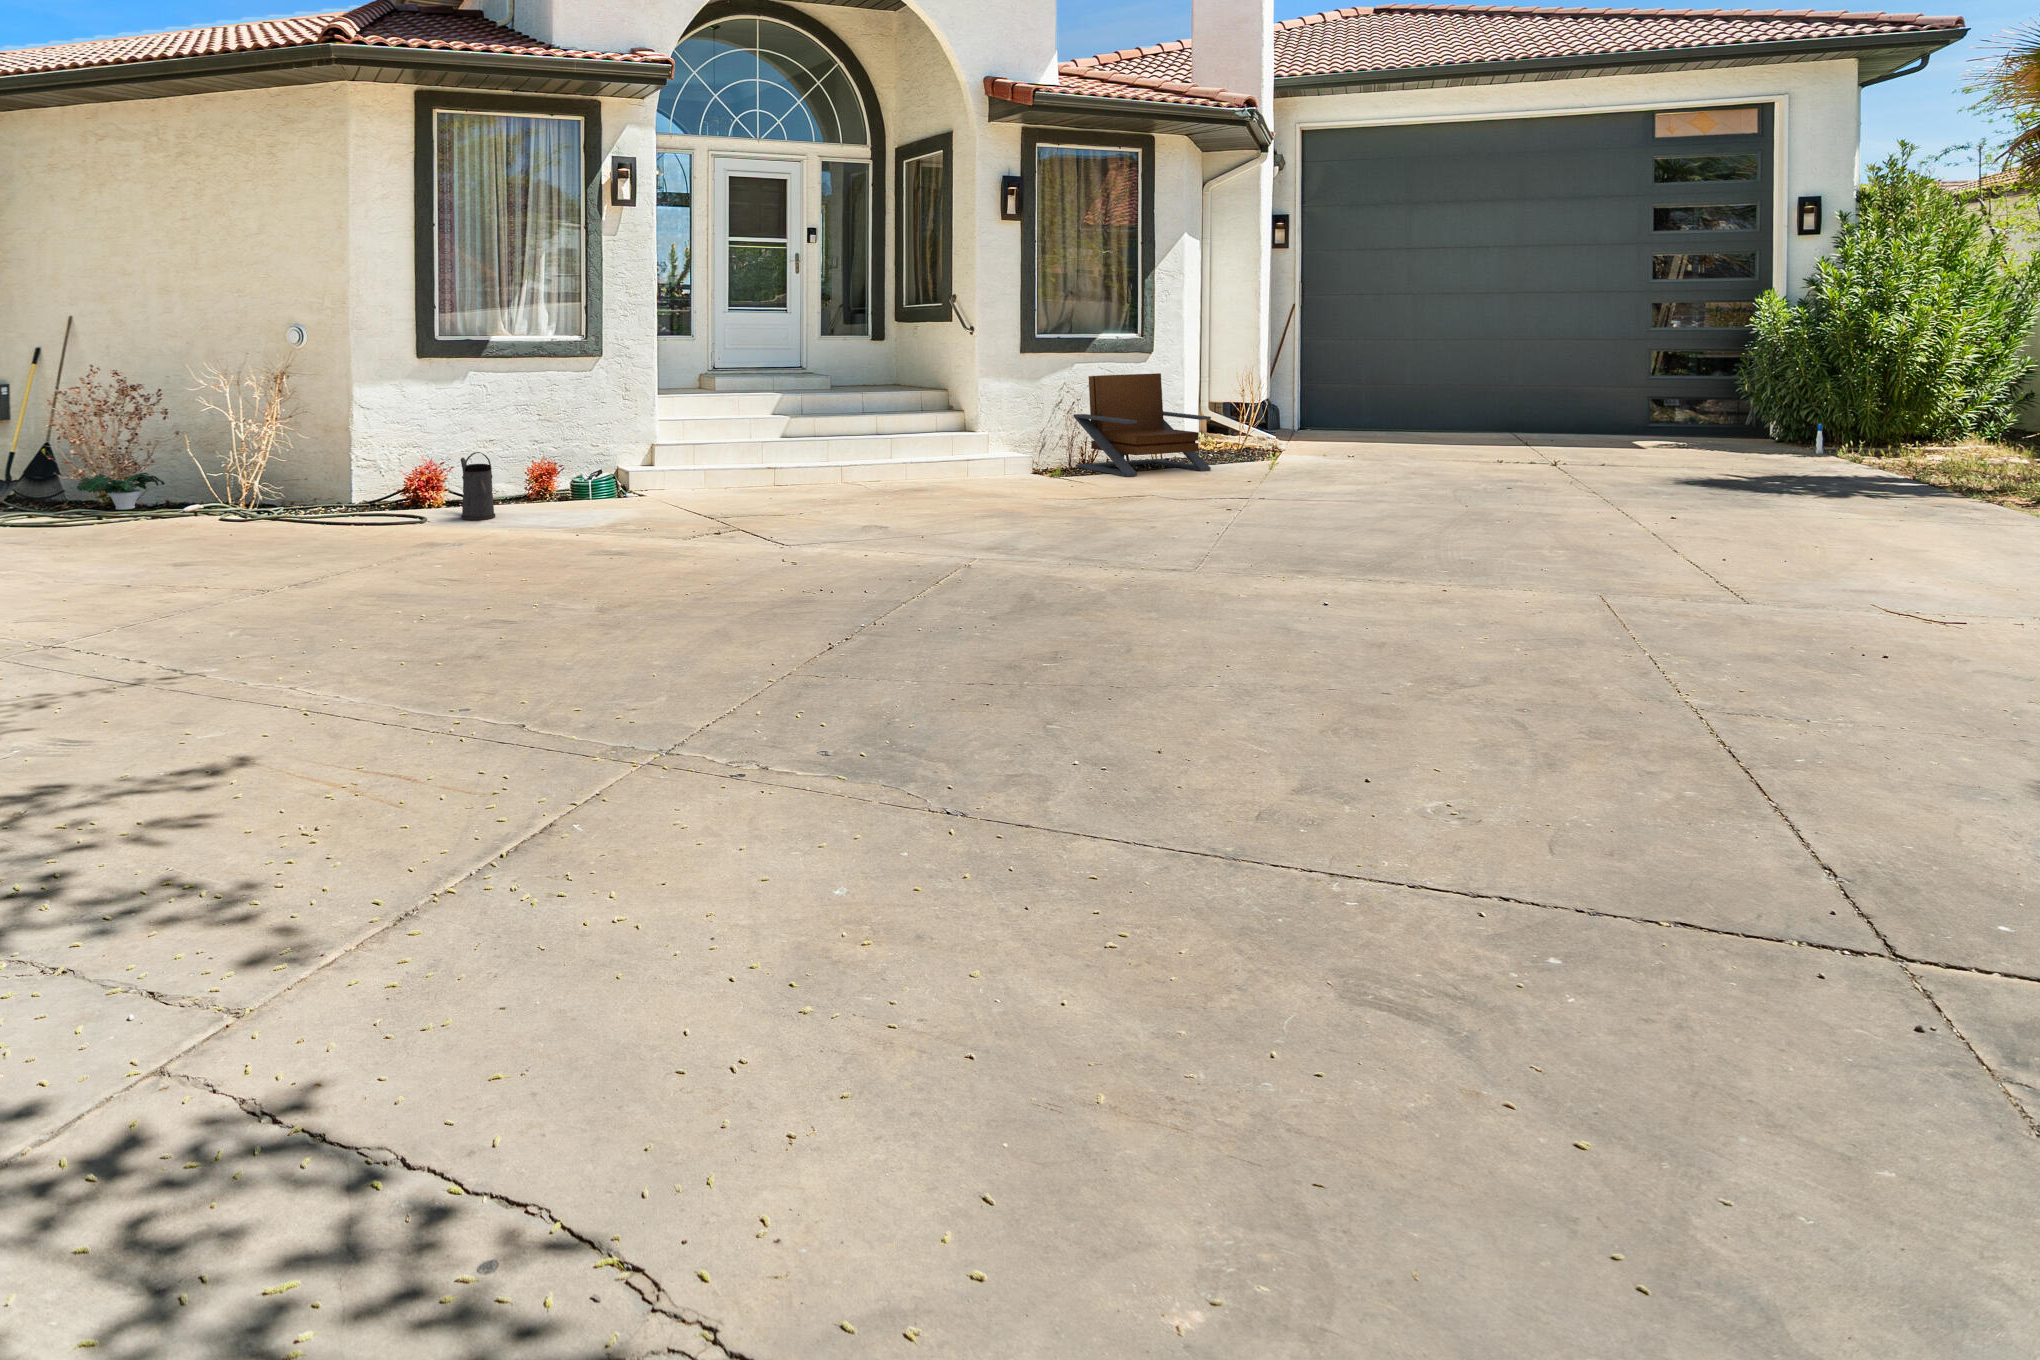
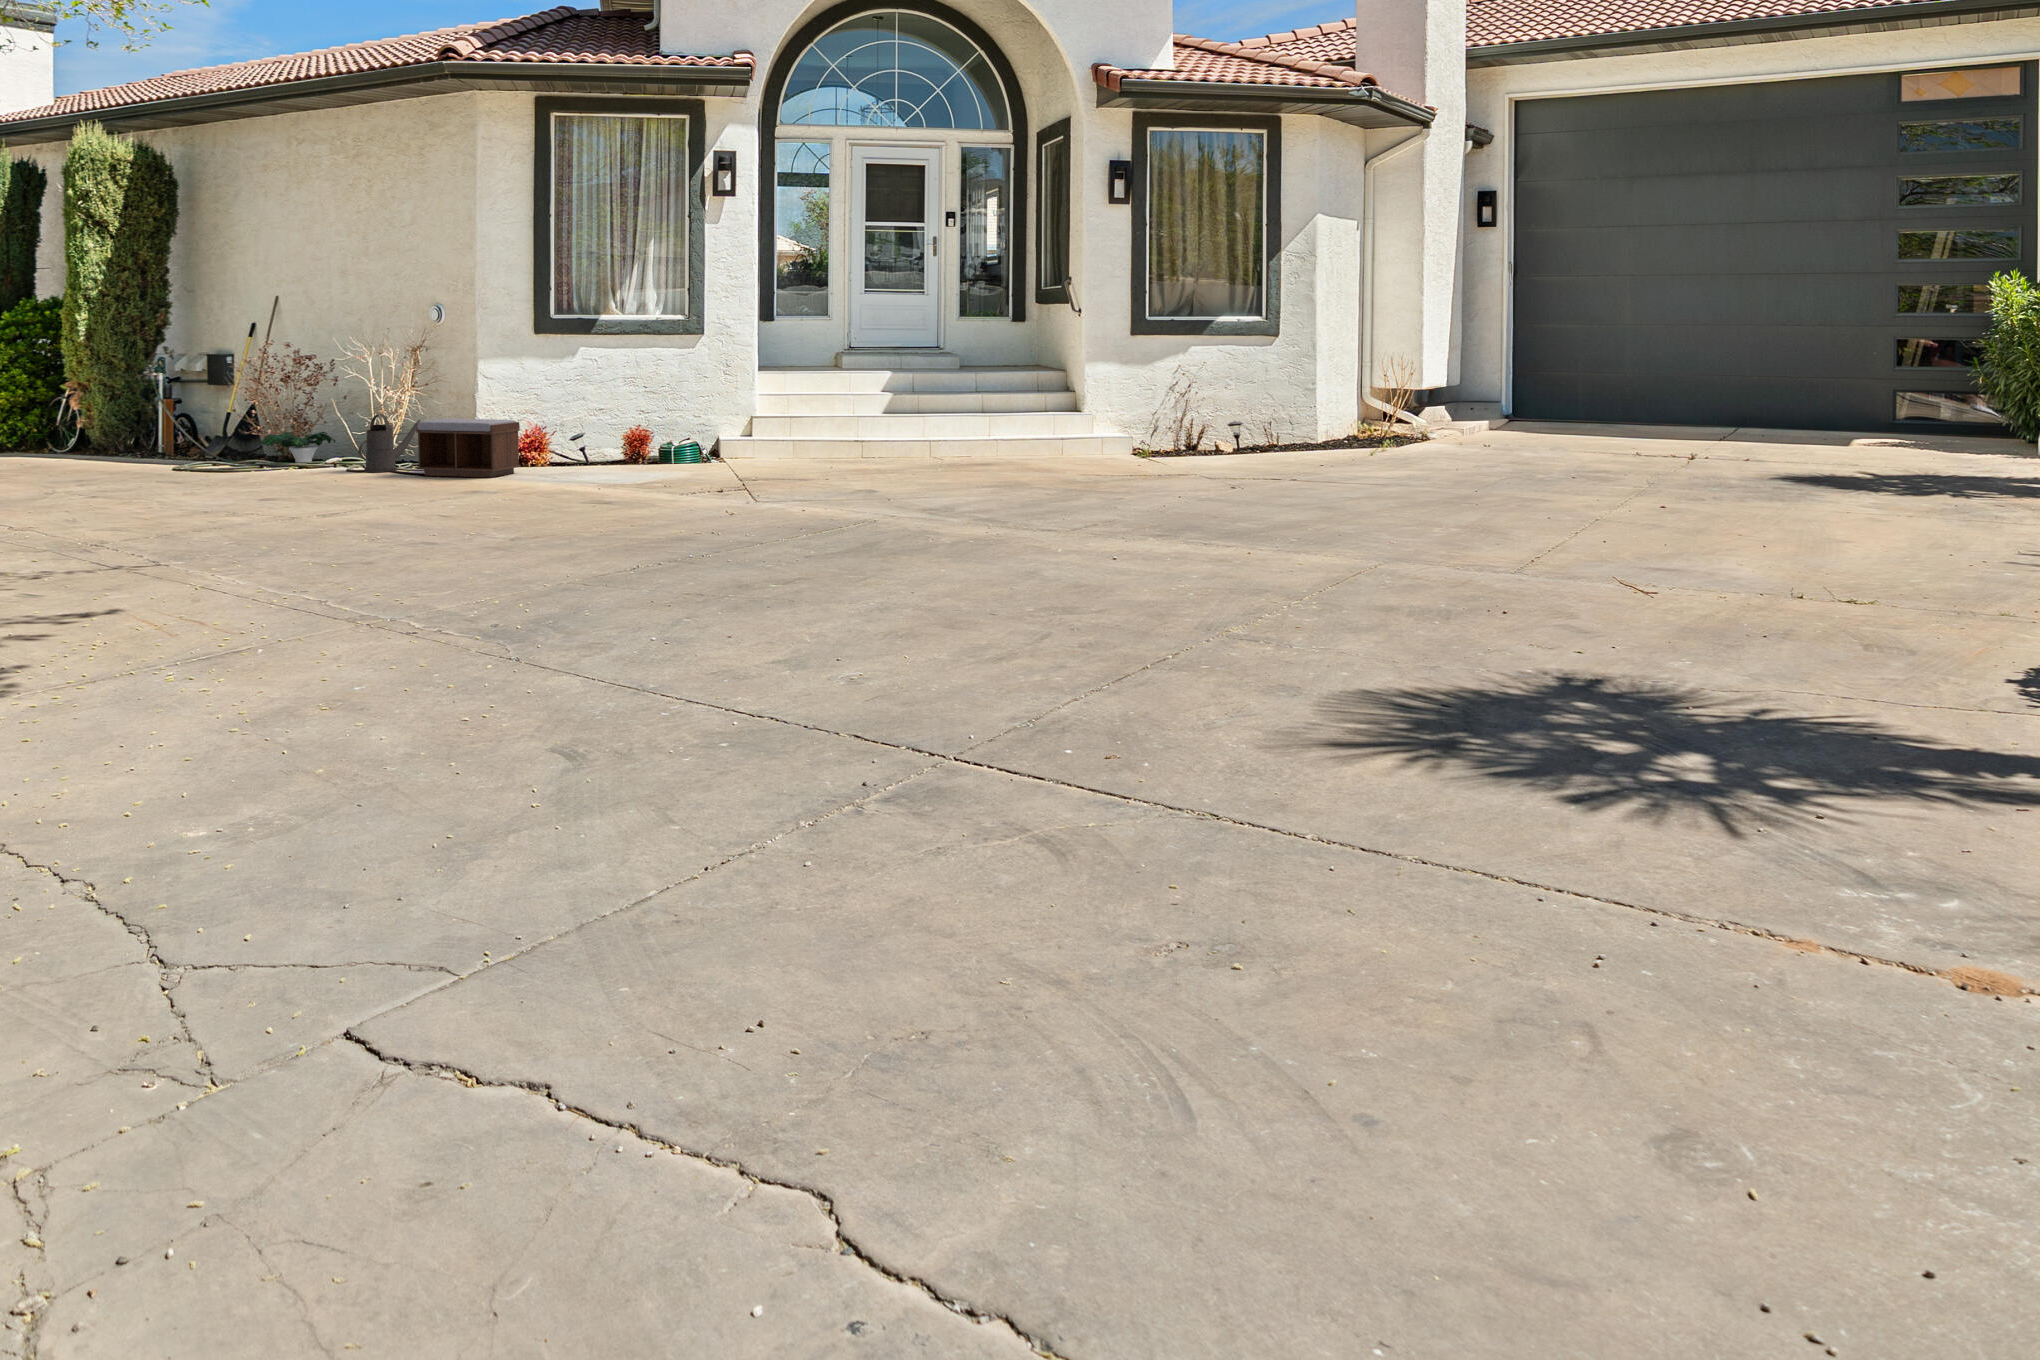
lounge chair: present [1074,373,1211,476] -> none [1195,359,1321,460]
watering can: present [461,452,495,520] -> present [358,414,420,472]
bench: none [303,457,421,524] -> present [416,419,520,477]

